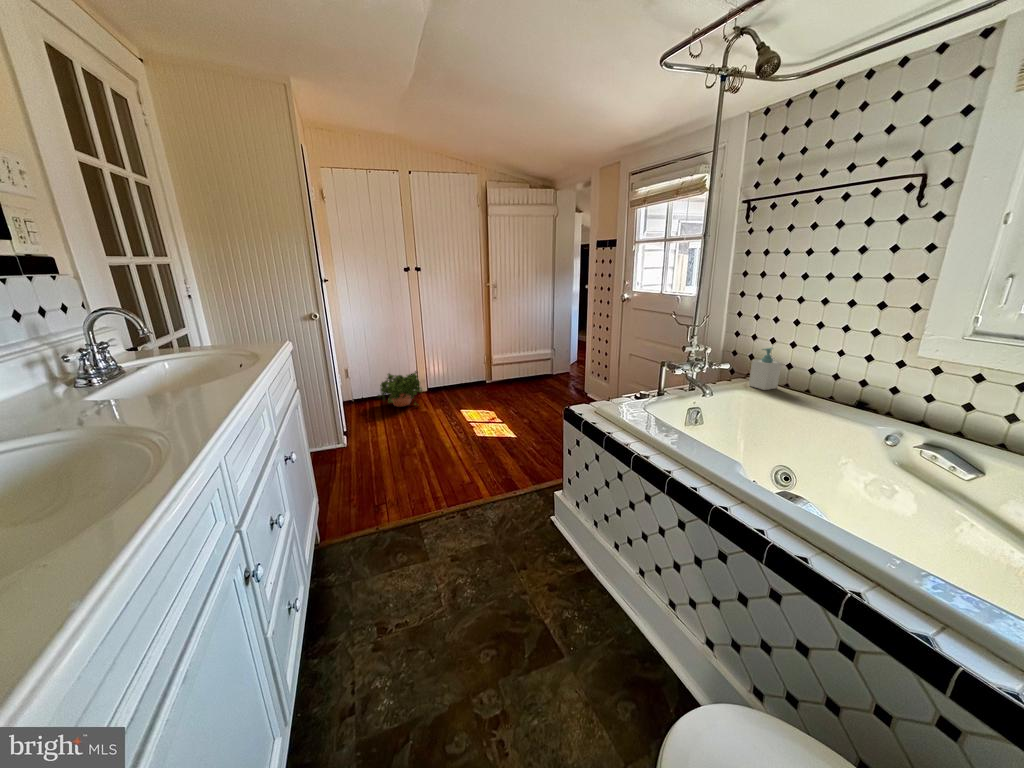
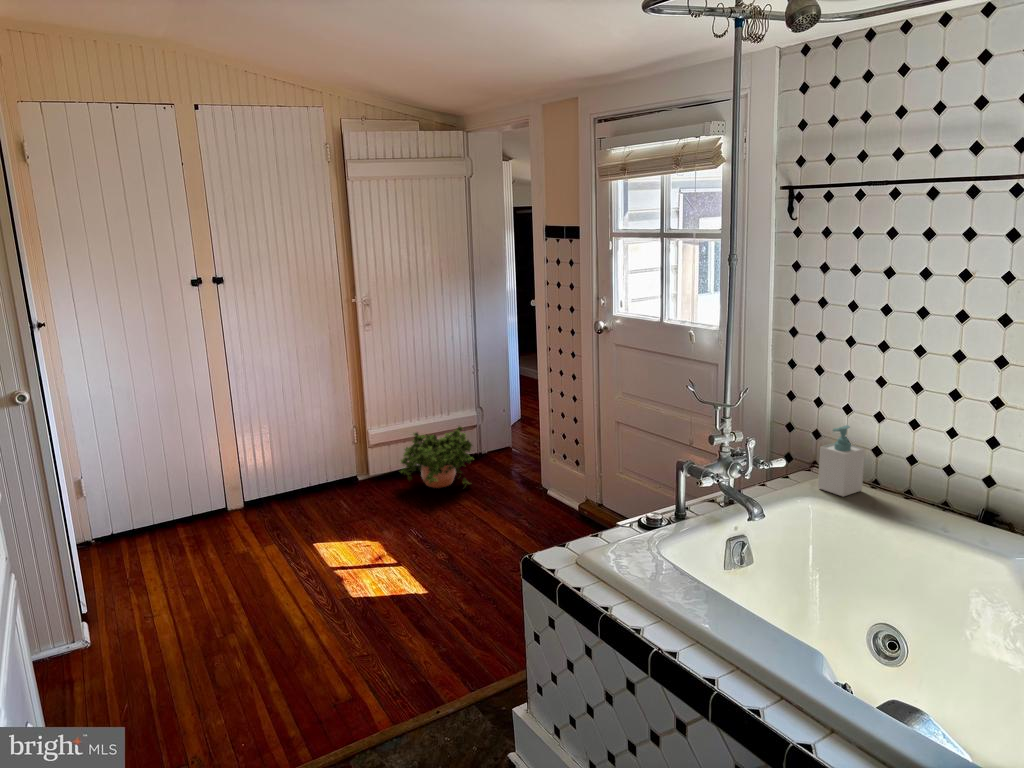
potted plant: present [378,371,423,406] -> present [401,426,473,488]

